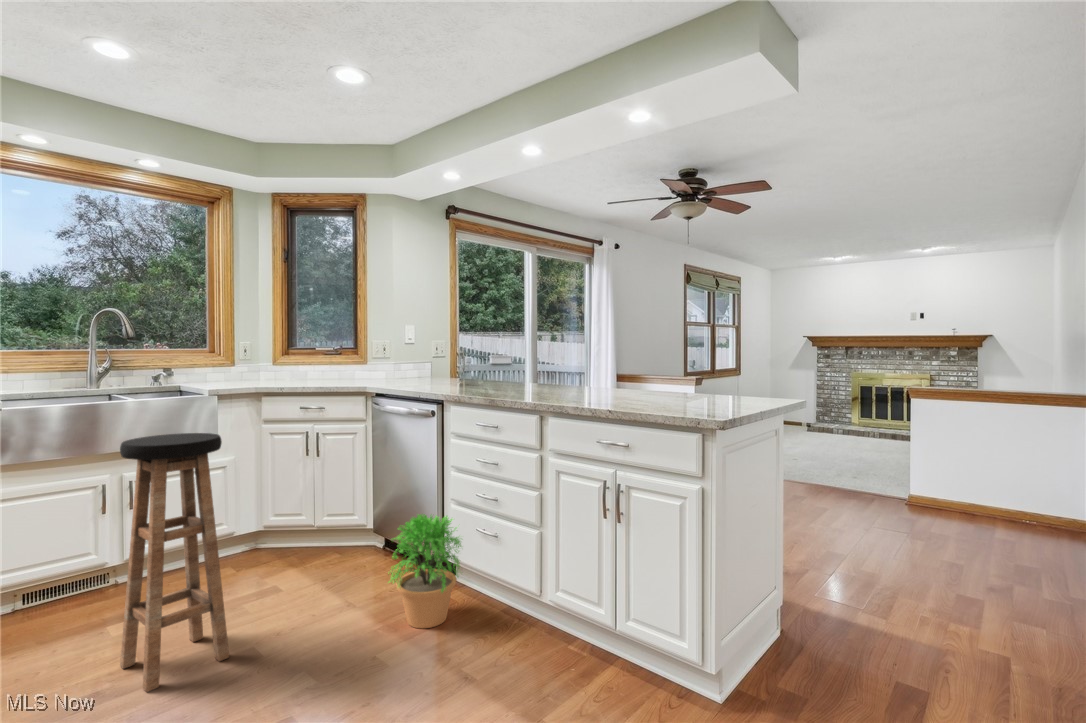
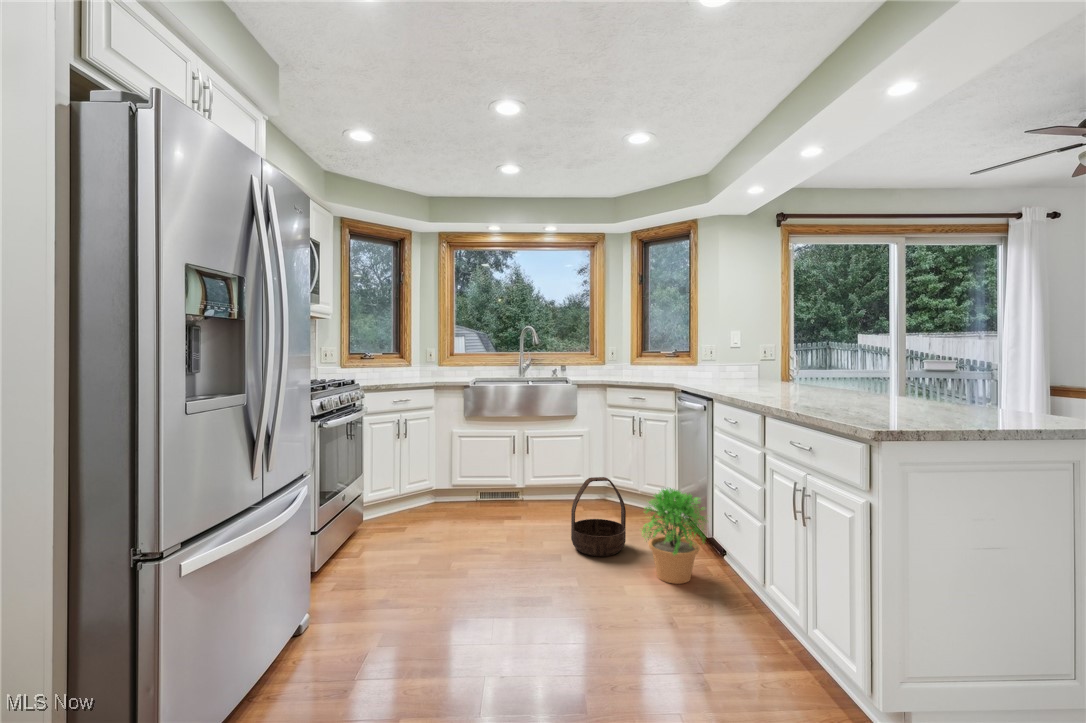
bar stool: present [120,433,229,692] -> none [491,405,543,556]
basket: none [266,519,346,632] -> present [571,477,626,556]

